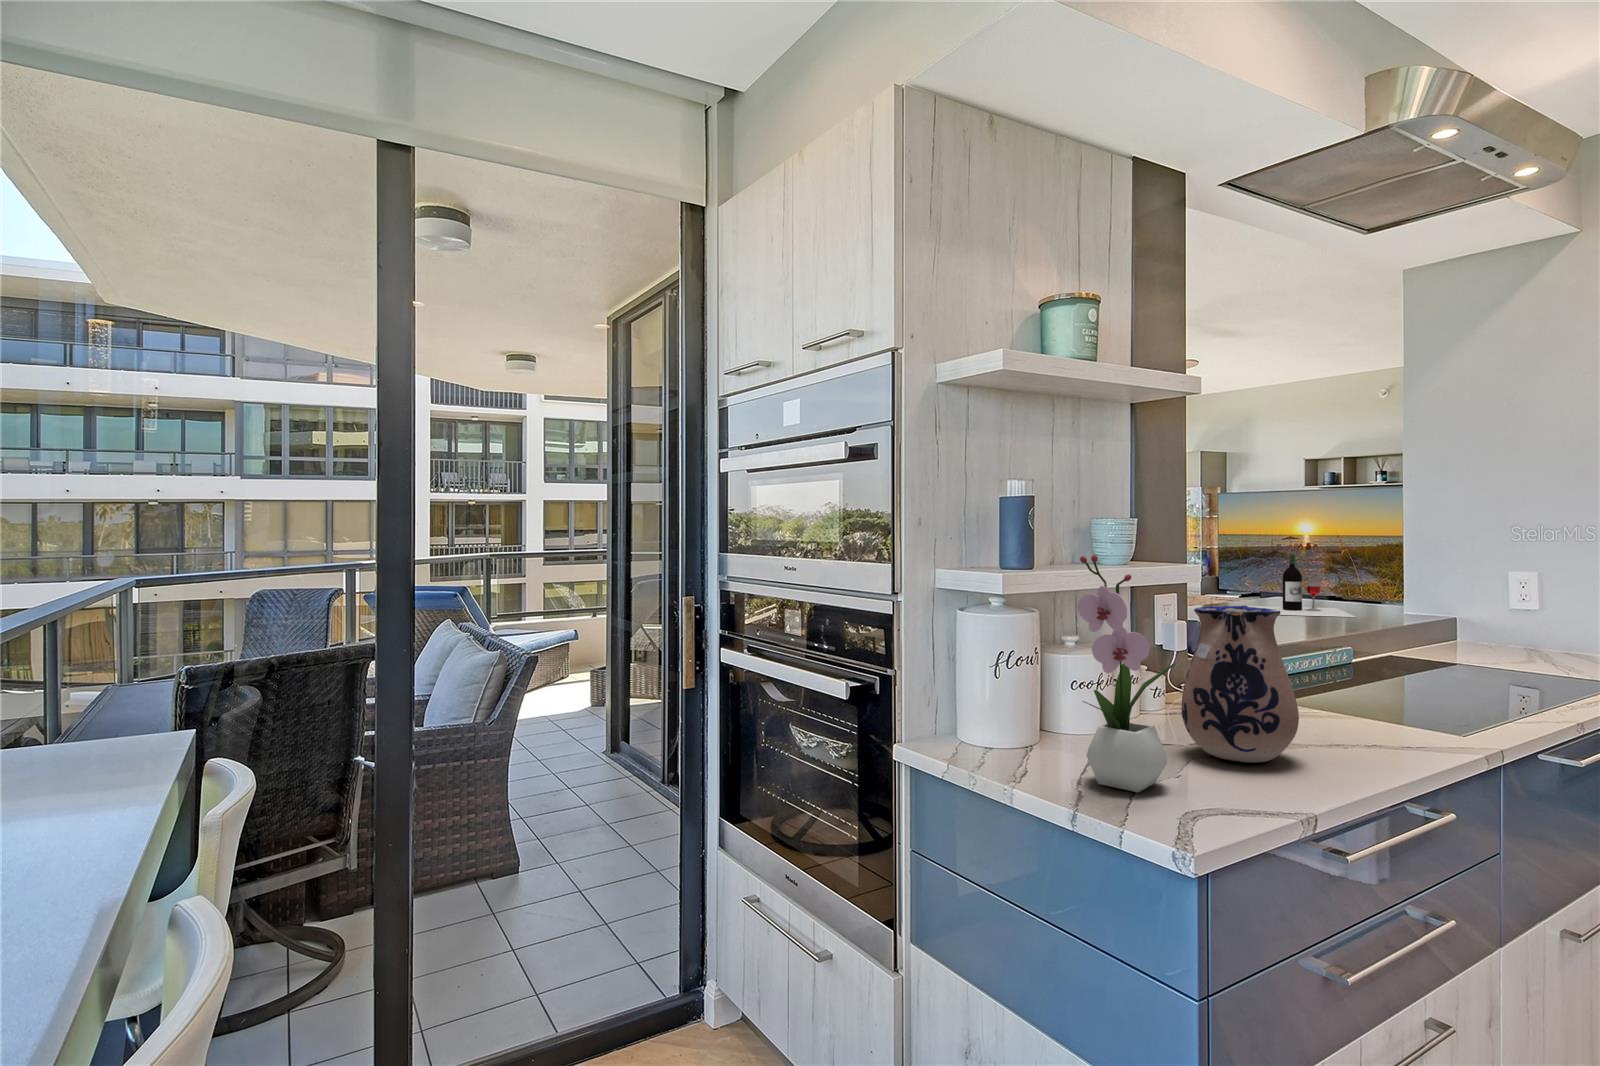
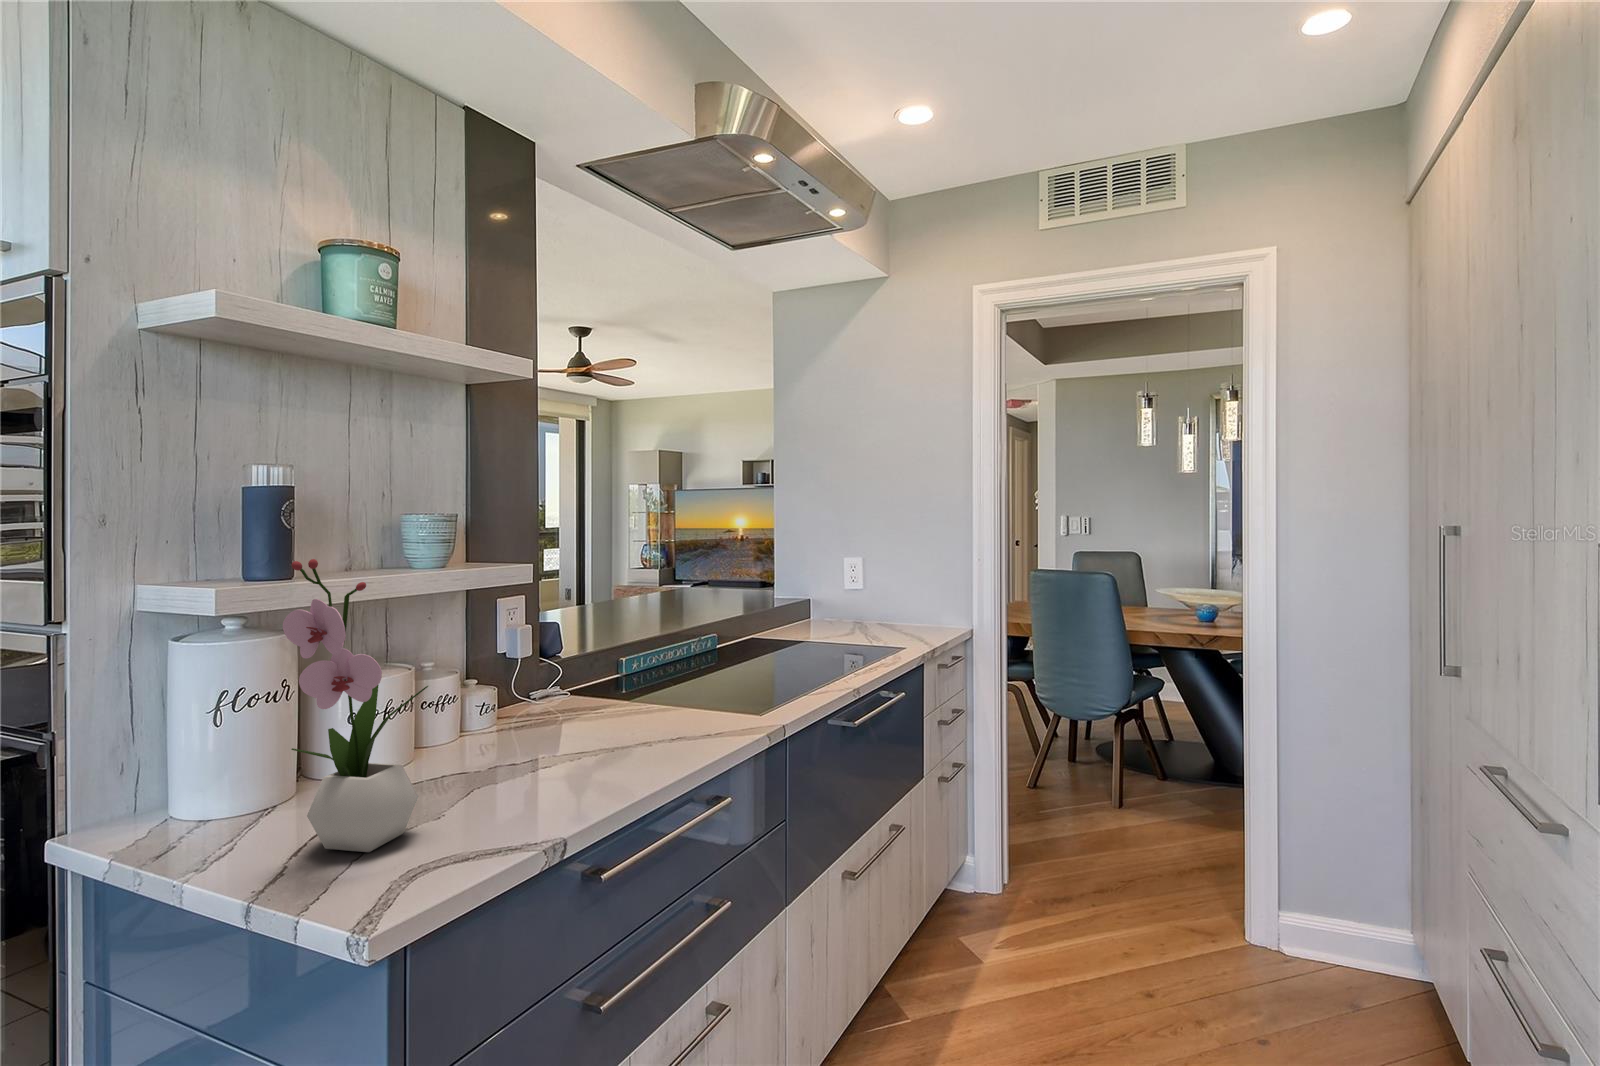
wine bottle: present [1248,554,1355,617] -> none [646,548,734,607]
ceramic pitcher: present [1181,605,1299,763] -> none [471,607,591,783]

